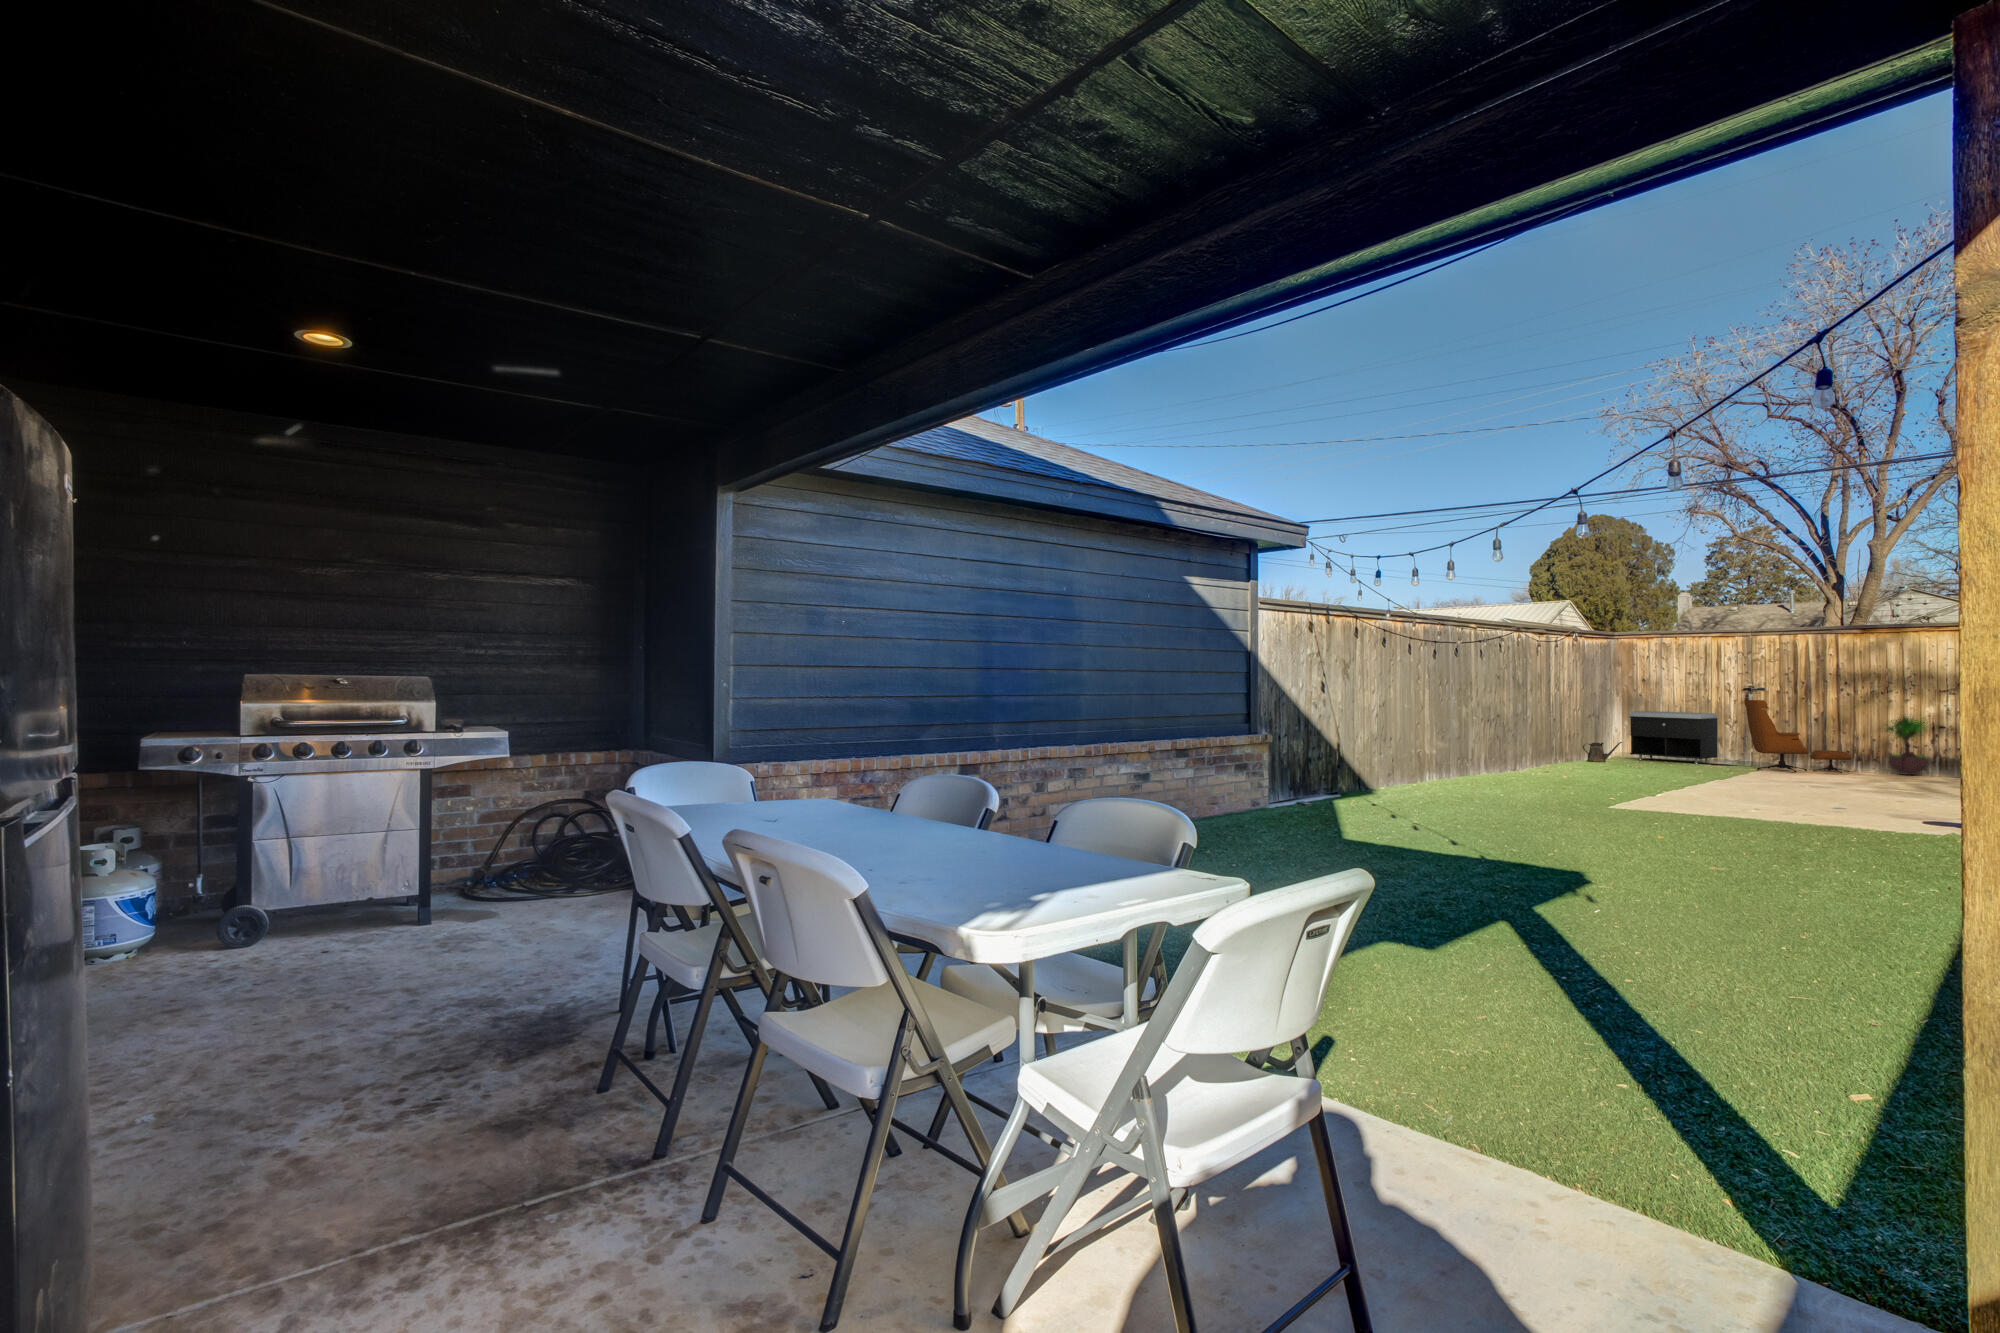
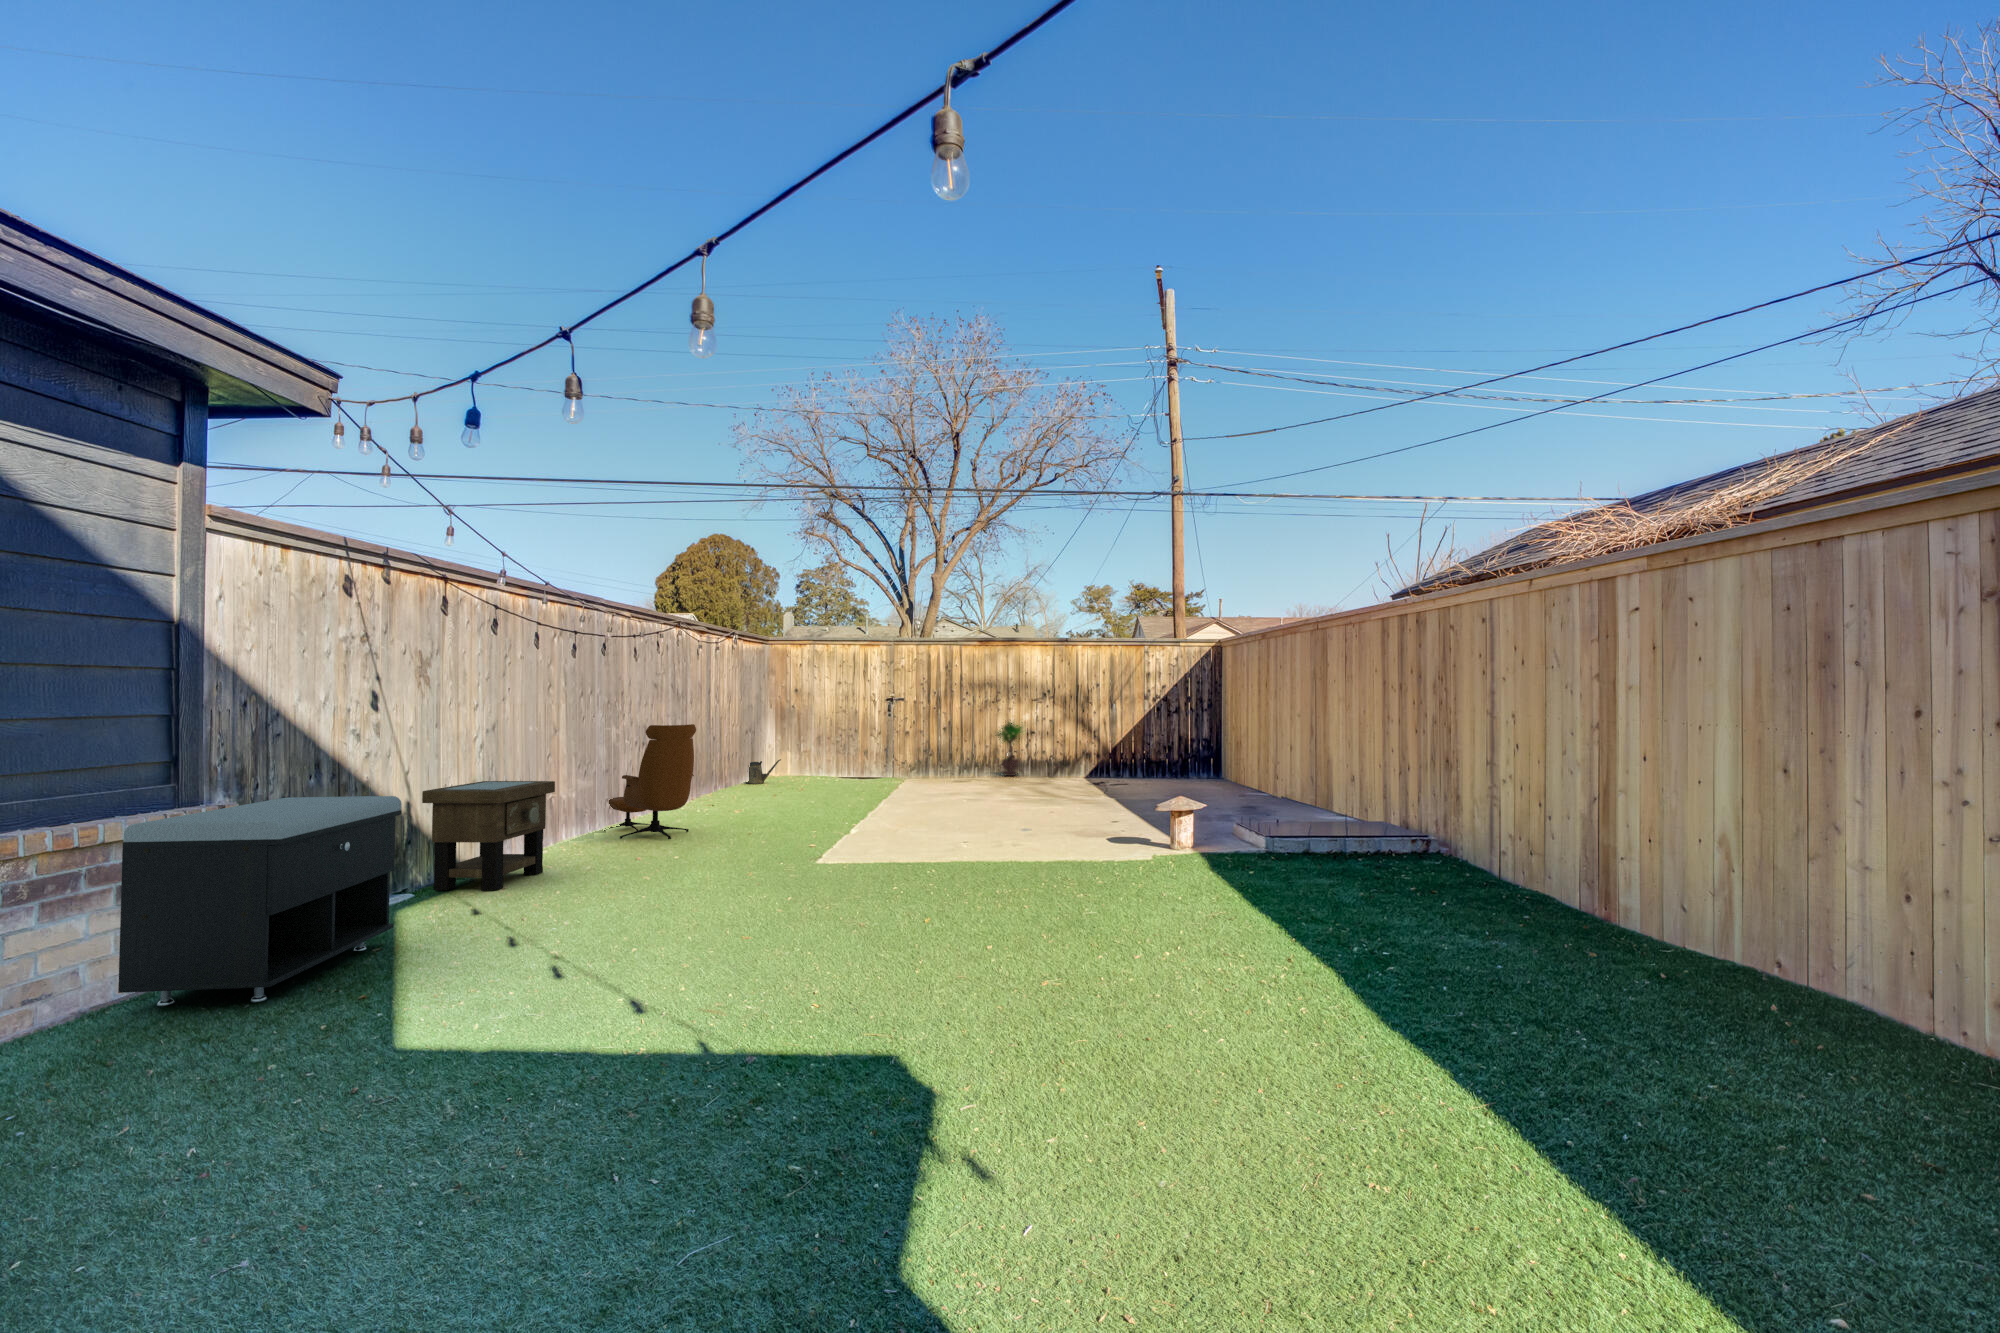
lounge chair: present [1744,699,1851,773] -> present [604,724,696,839]
storage bench: present [1630,711,1717,764] -> present [118,796,402,1006]
side table: none [1345,736,1418,798] -> present [422,781,555,891]

